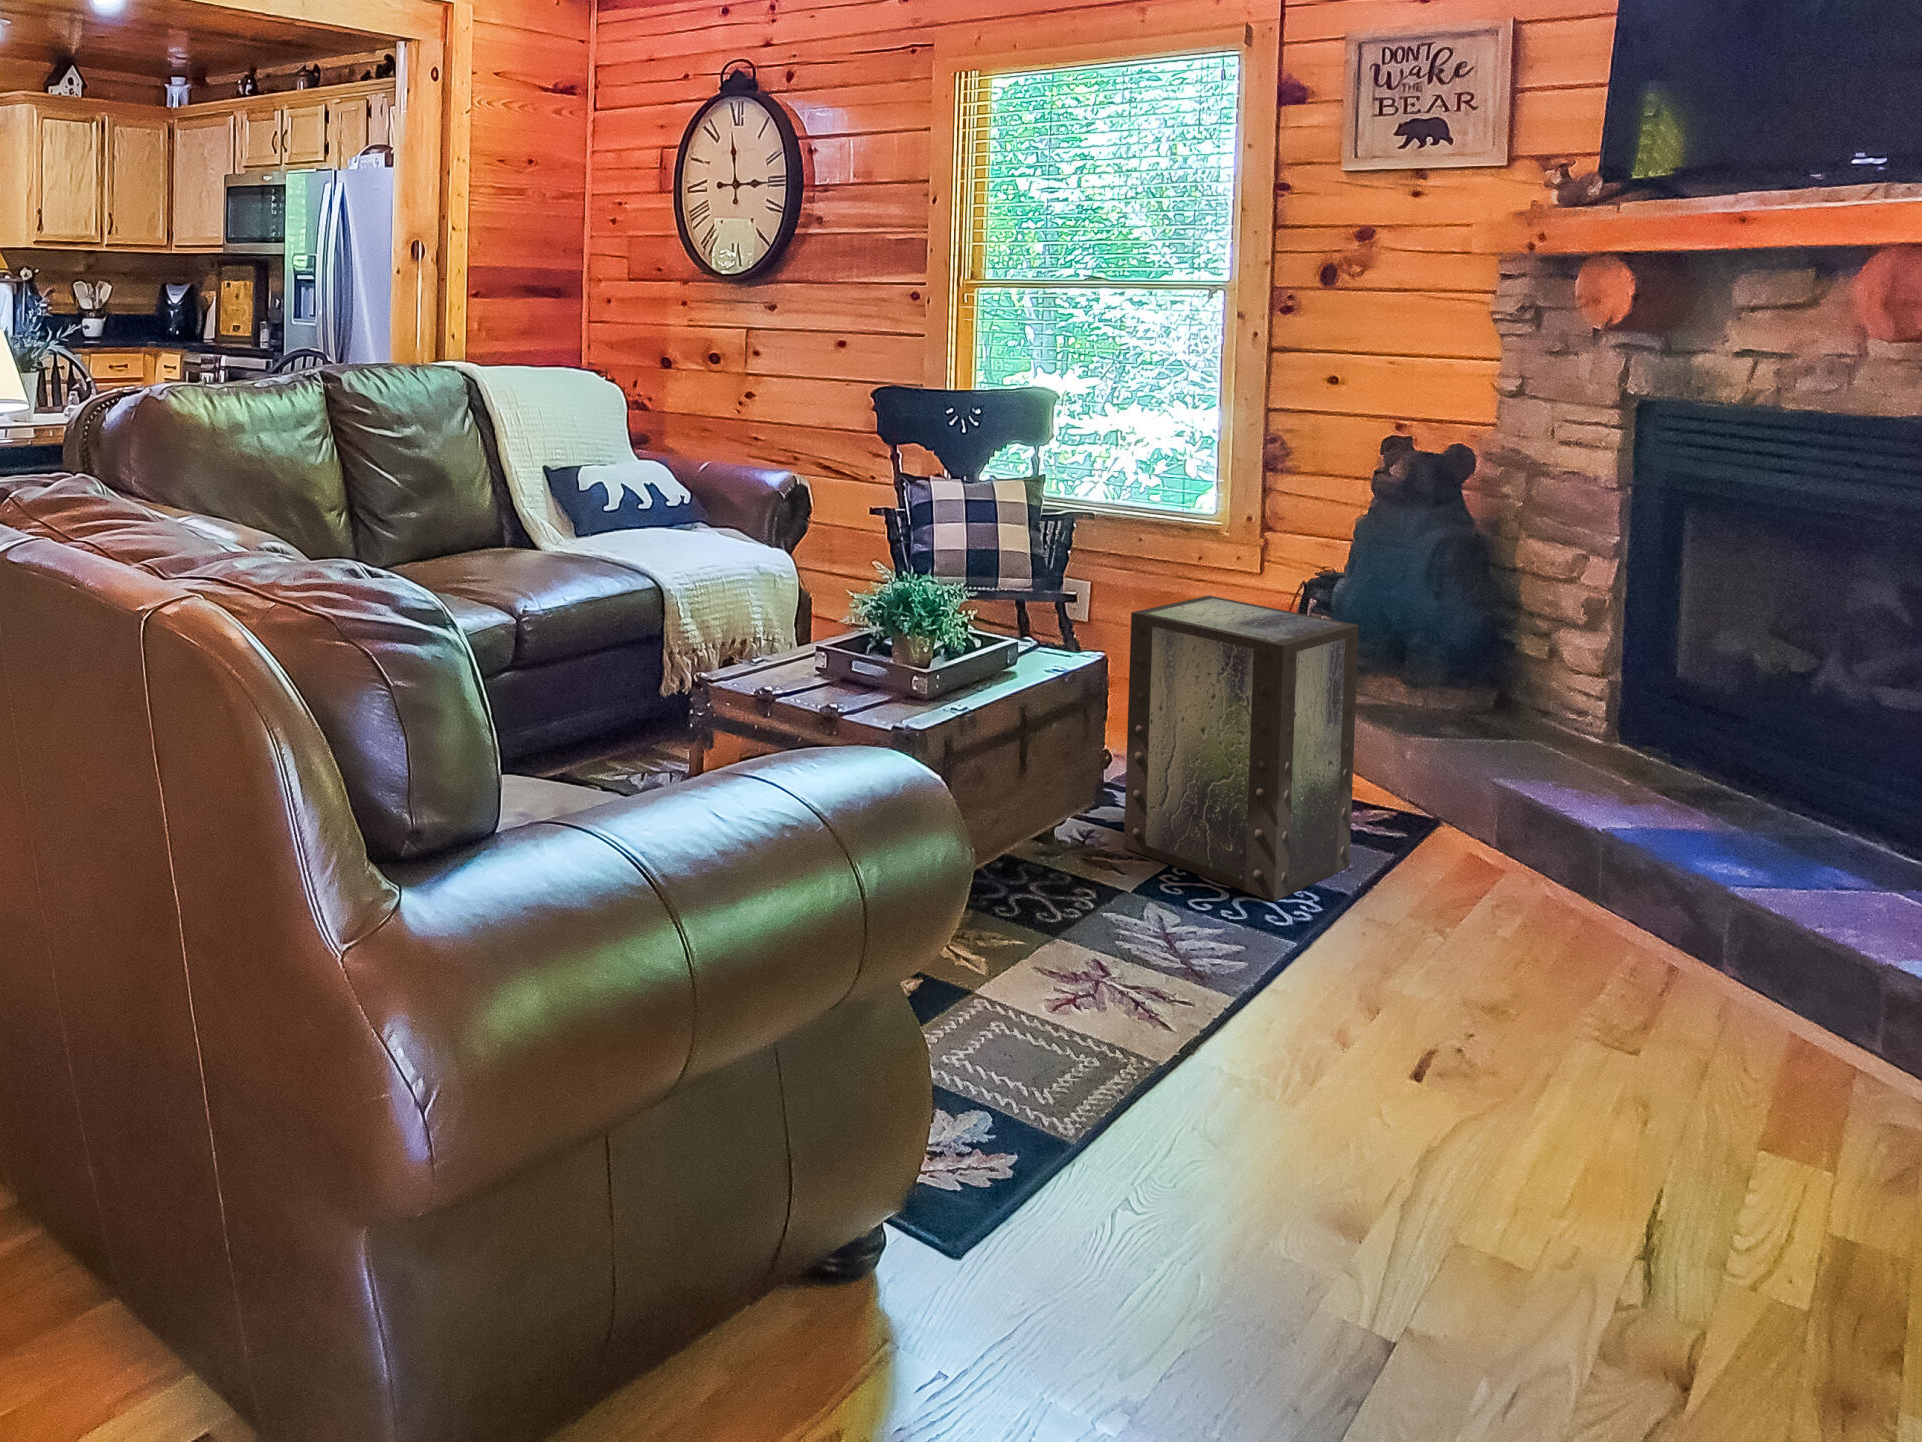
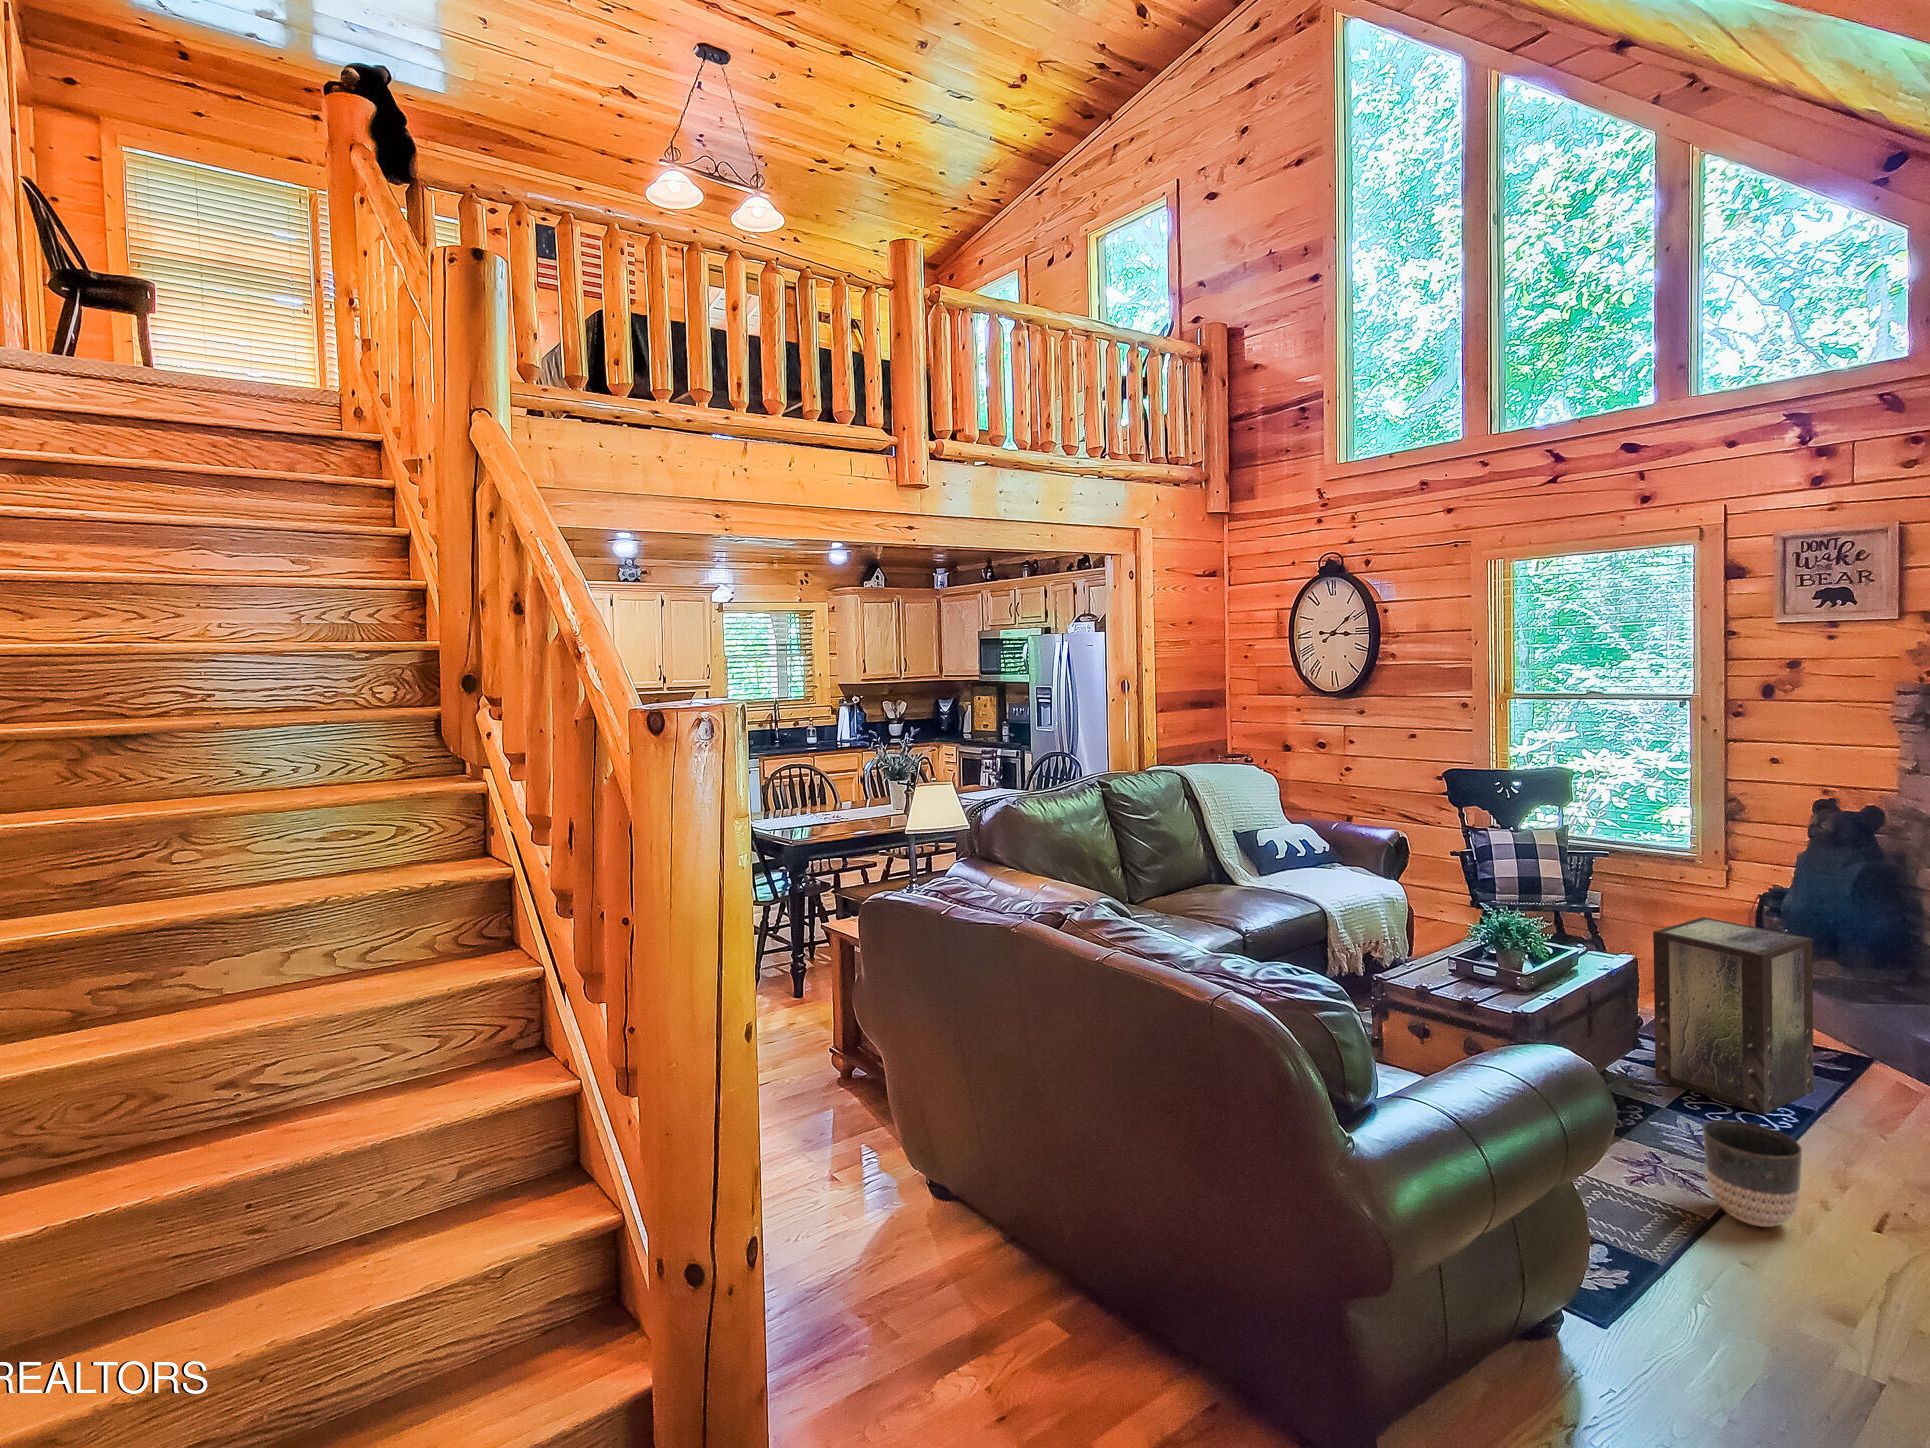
planter: none [1165,903,1312,1080] -> present [1703,1120,1802,1227]

